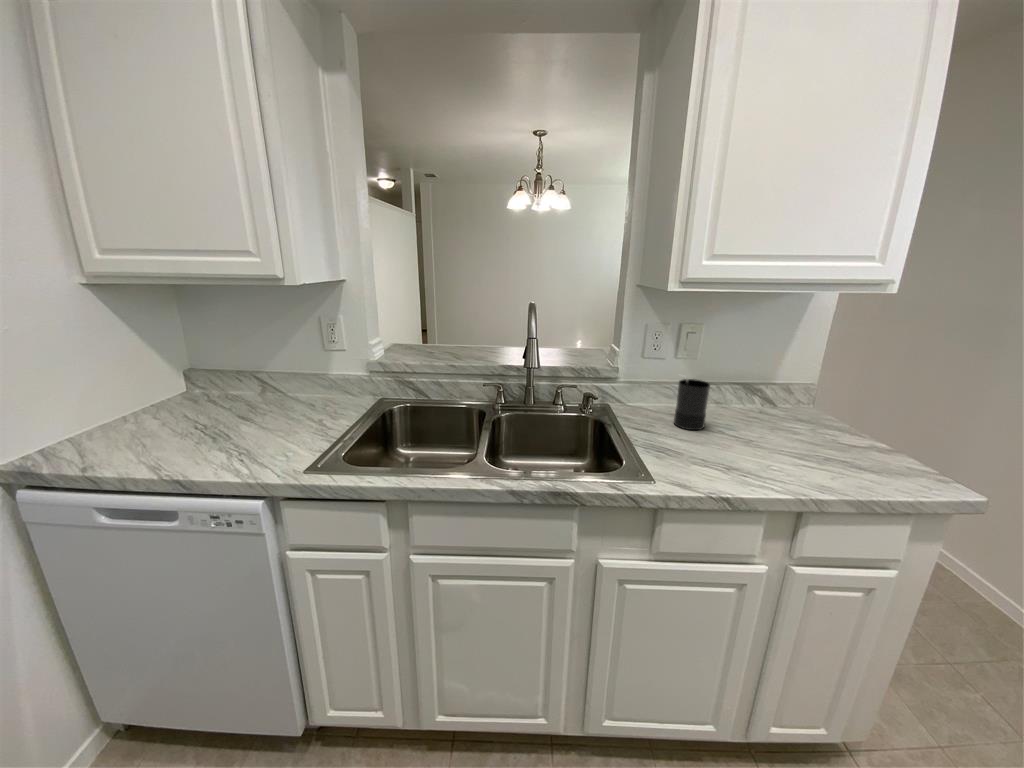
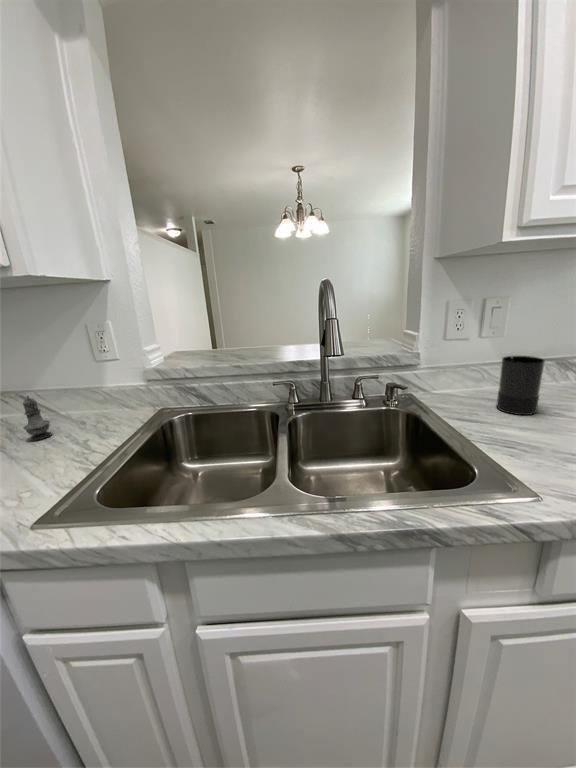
salt shaker: none [267,378,289,417] -> present [23,396,52,441]

